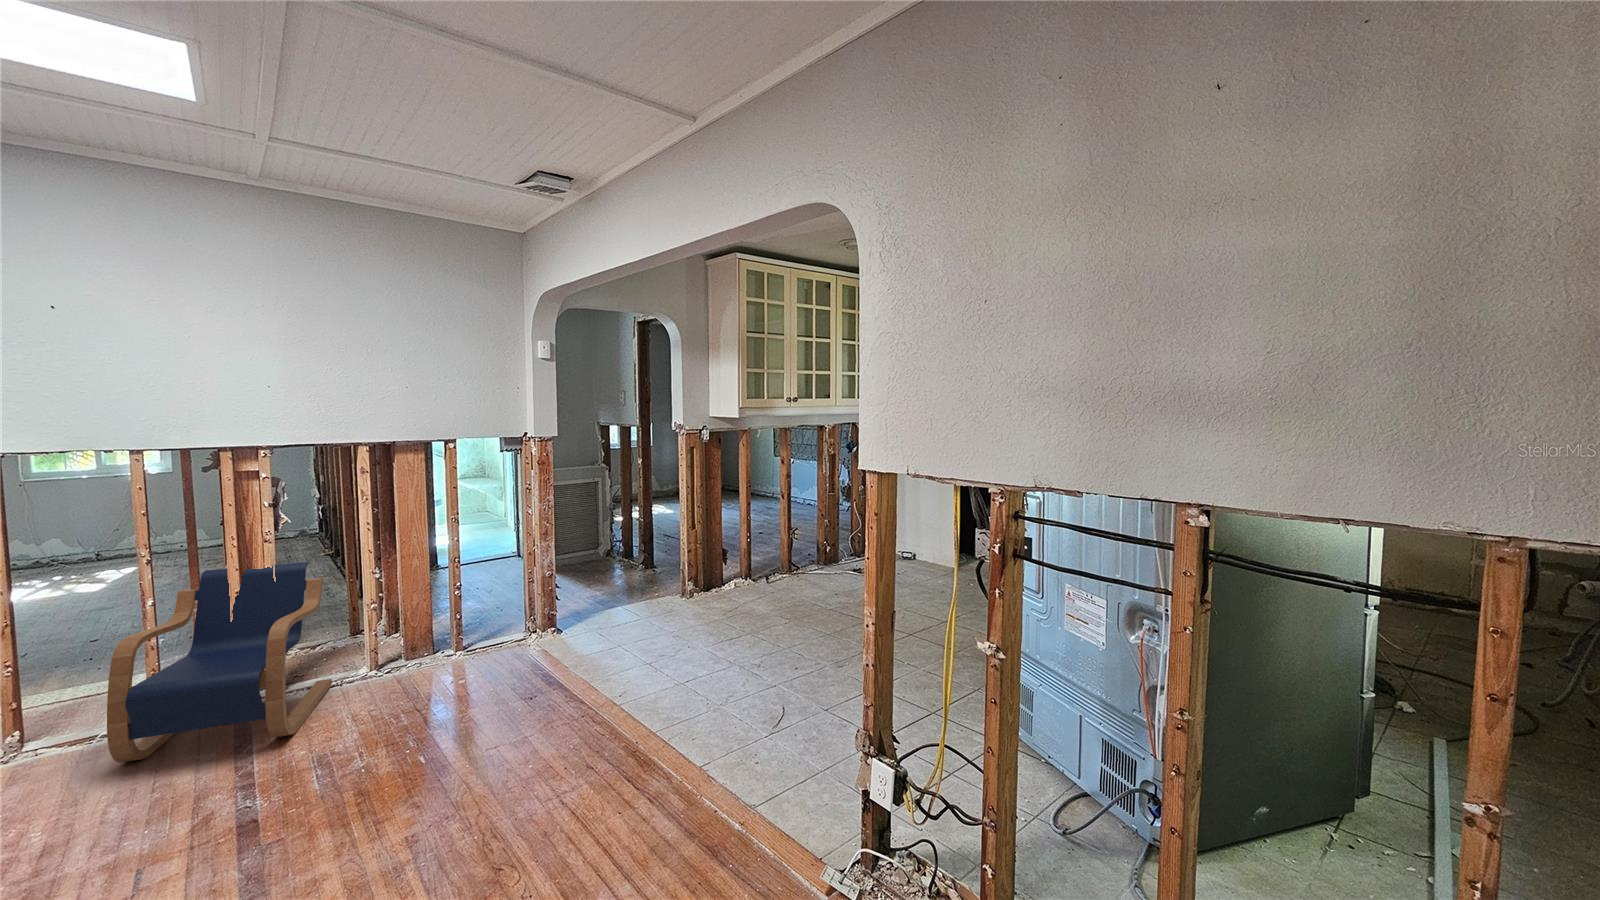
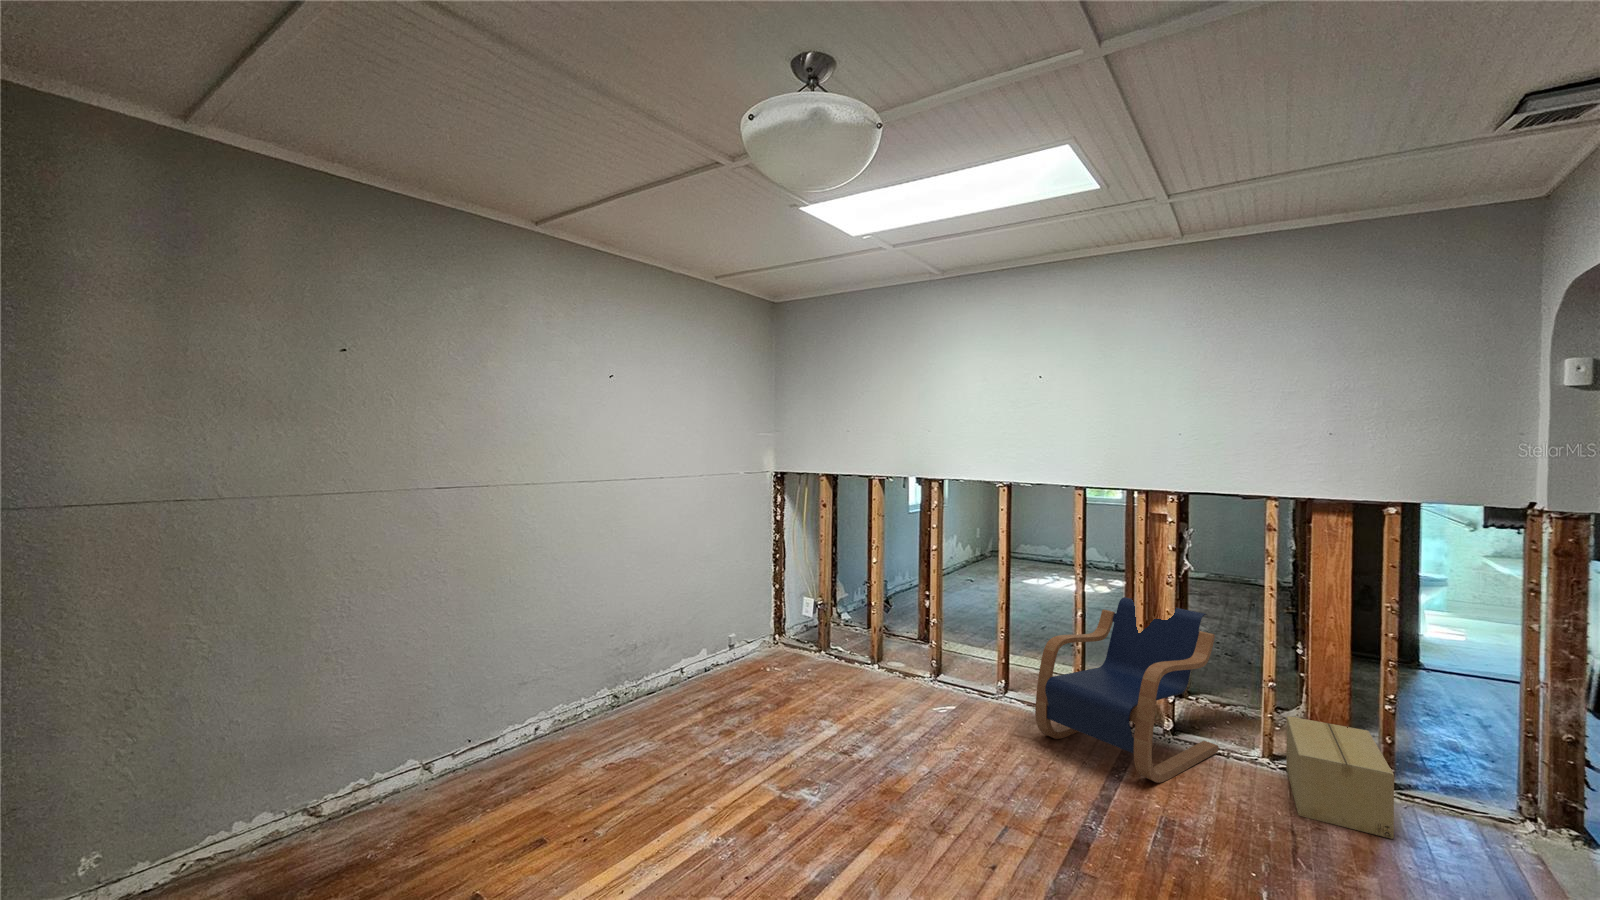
cardboard box: none [388,615,475,696] -> present [1286,716,1394,839]

